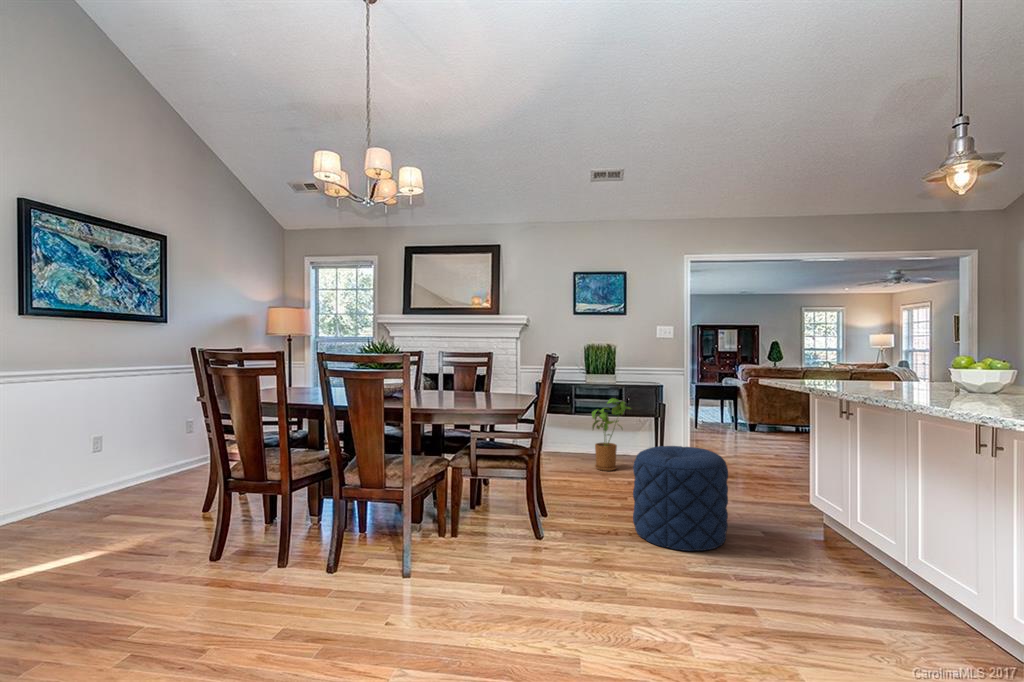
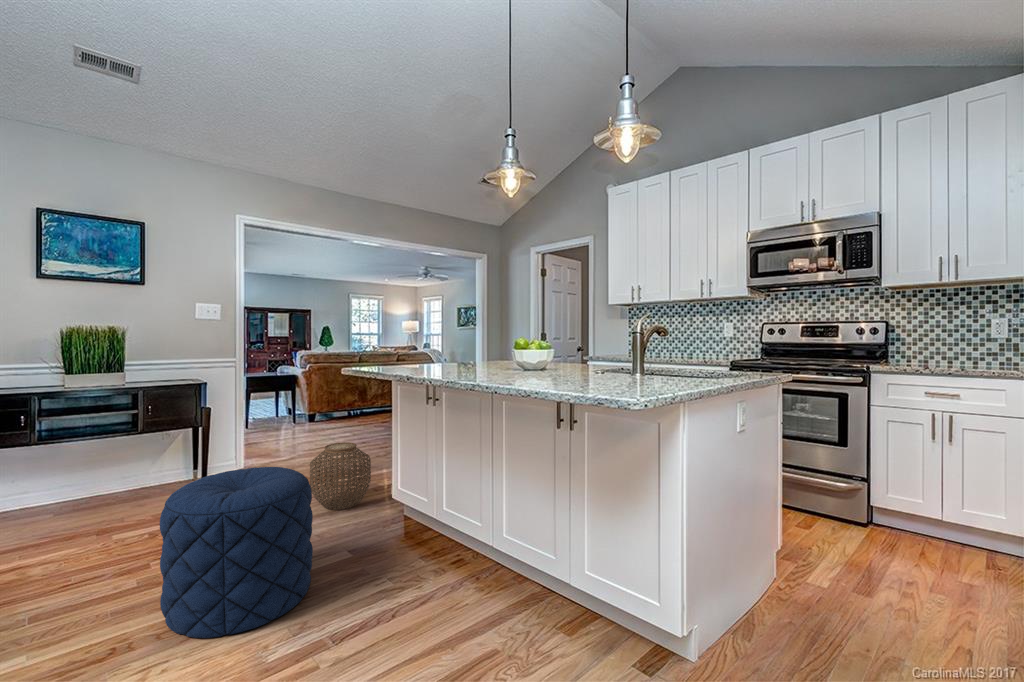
house plant: present [592,398,631,471] -> none [78,408,158,522]
woven basket: none [736,446,792,504] -> present [310,442,371,510]

